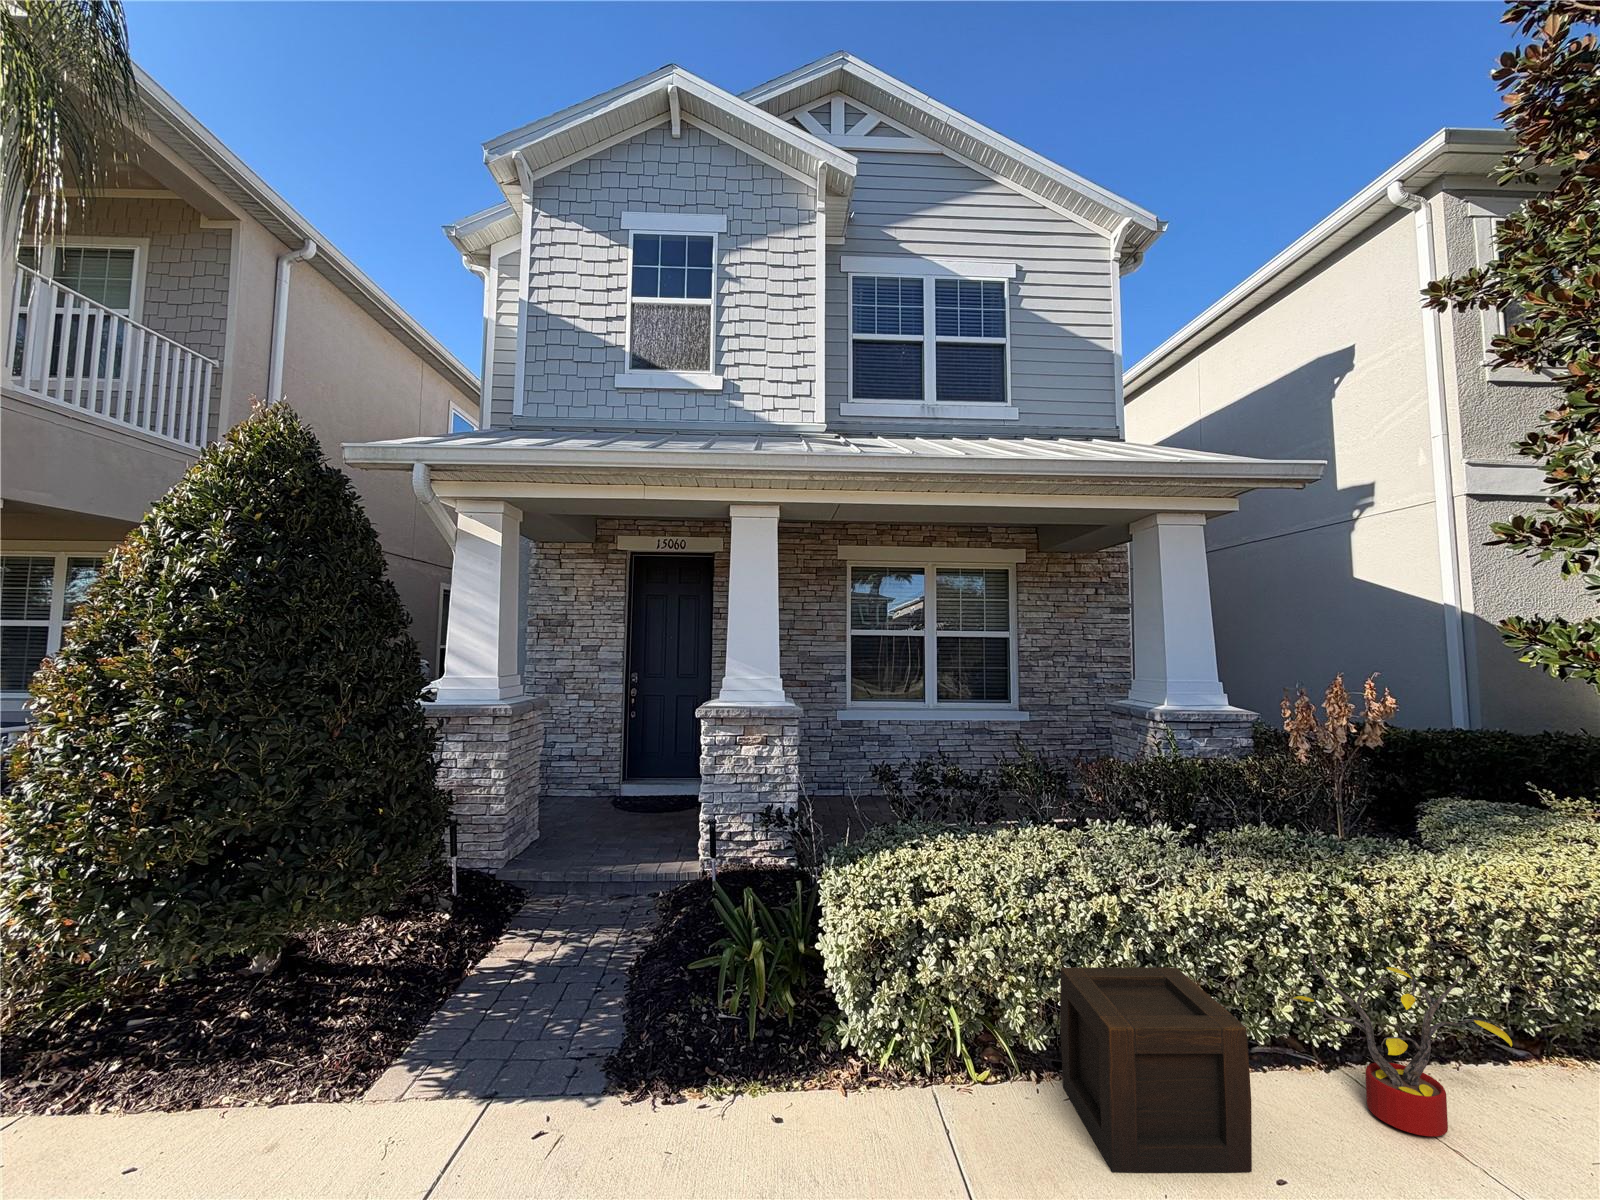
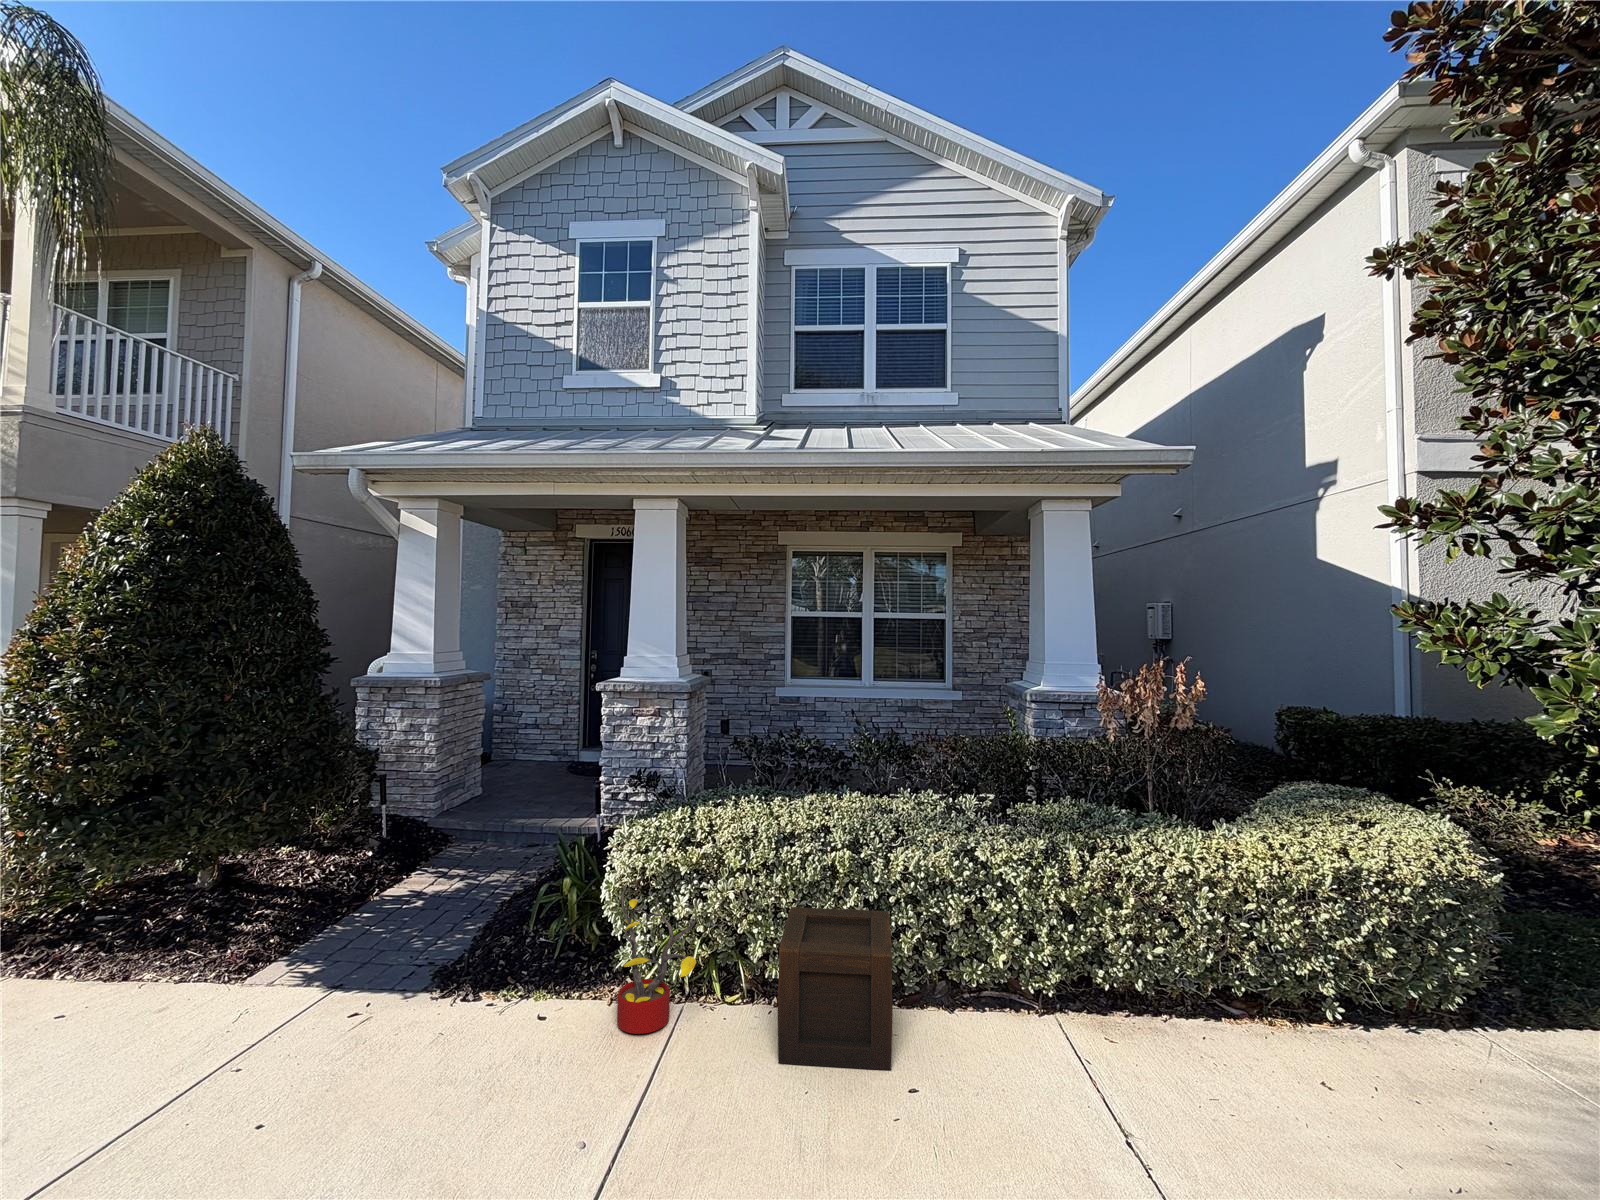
decorative plant: present [1293,949,1512,1136] -> present [617,881,697,1034]

